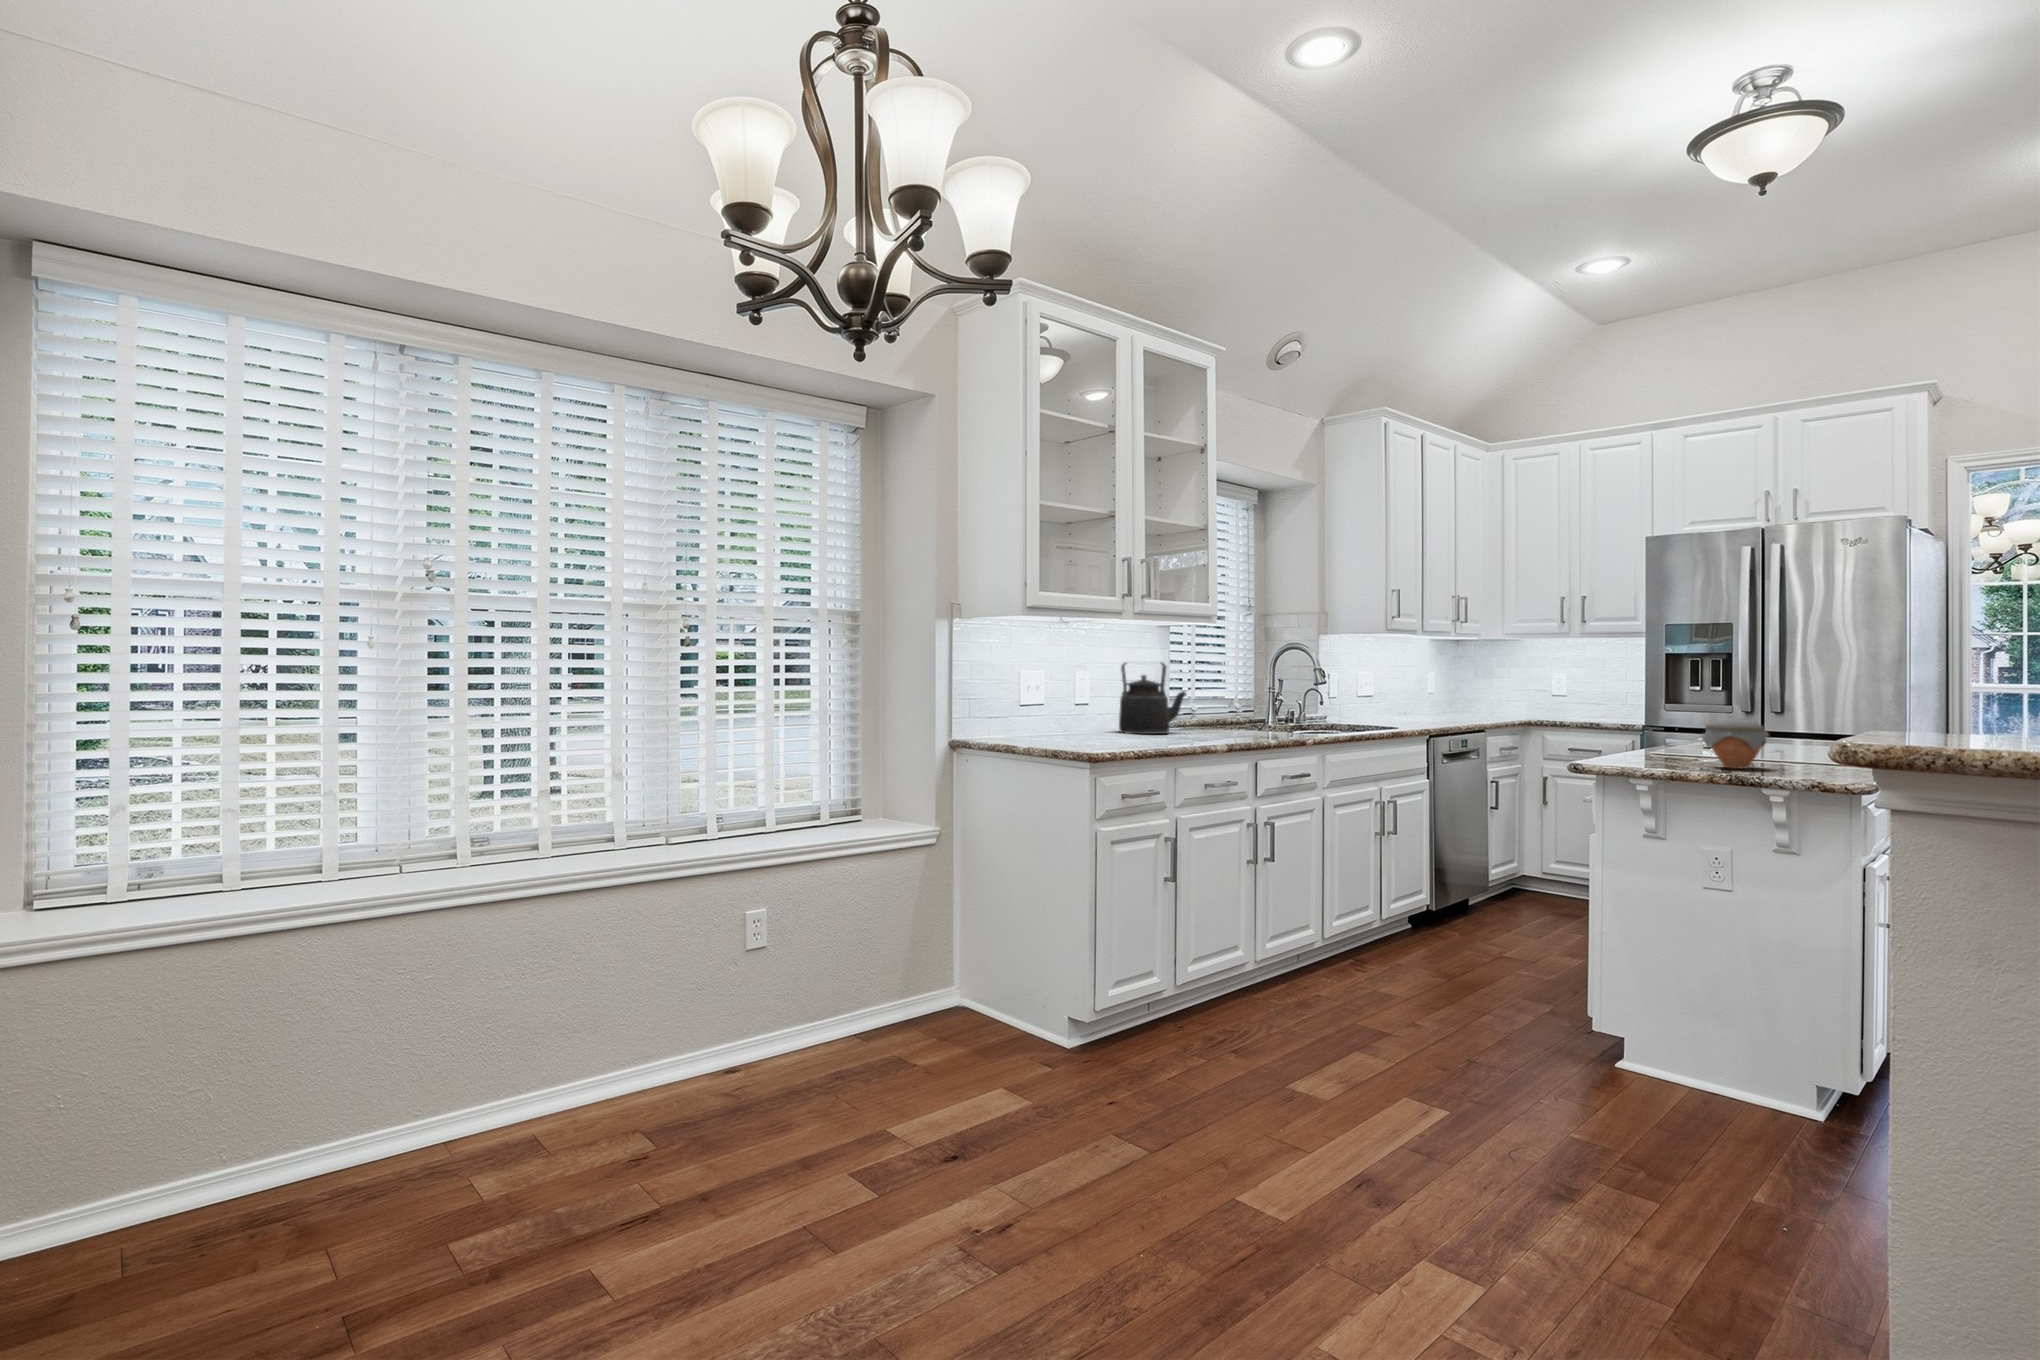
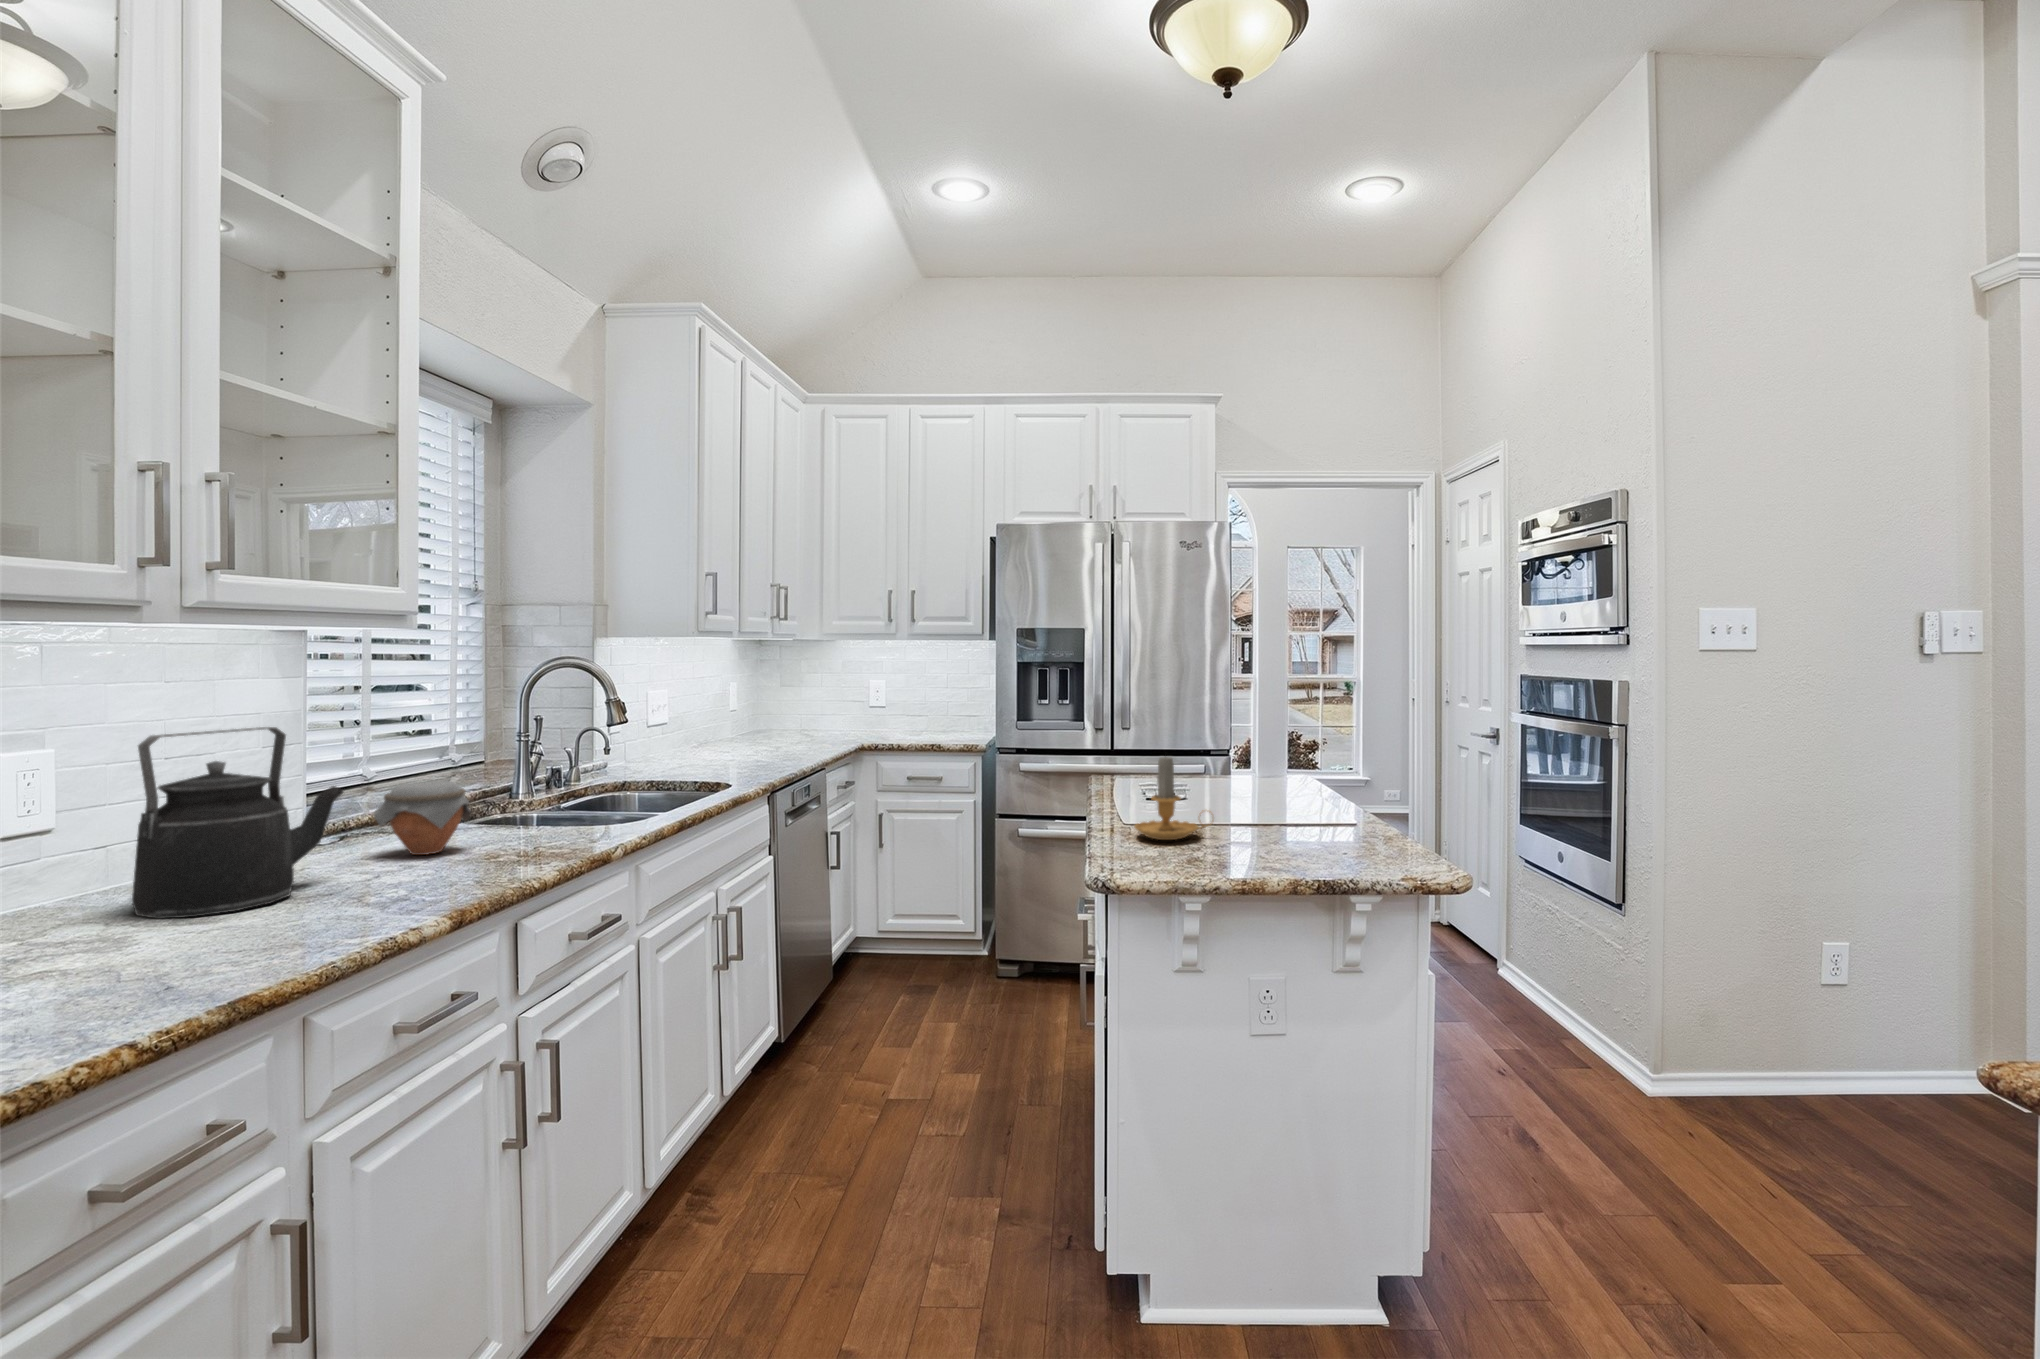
candle: none [1636,698,1701,759] -> present [1135,757,1206,840]
jar: present [1702,719,1769,769] -> present [374,780,471,855]

